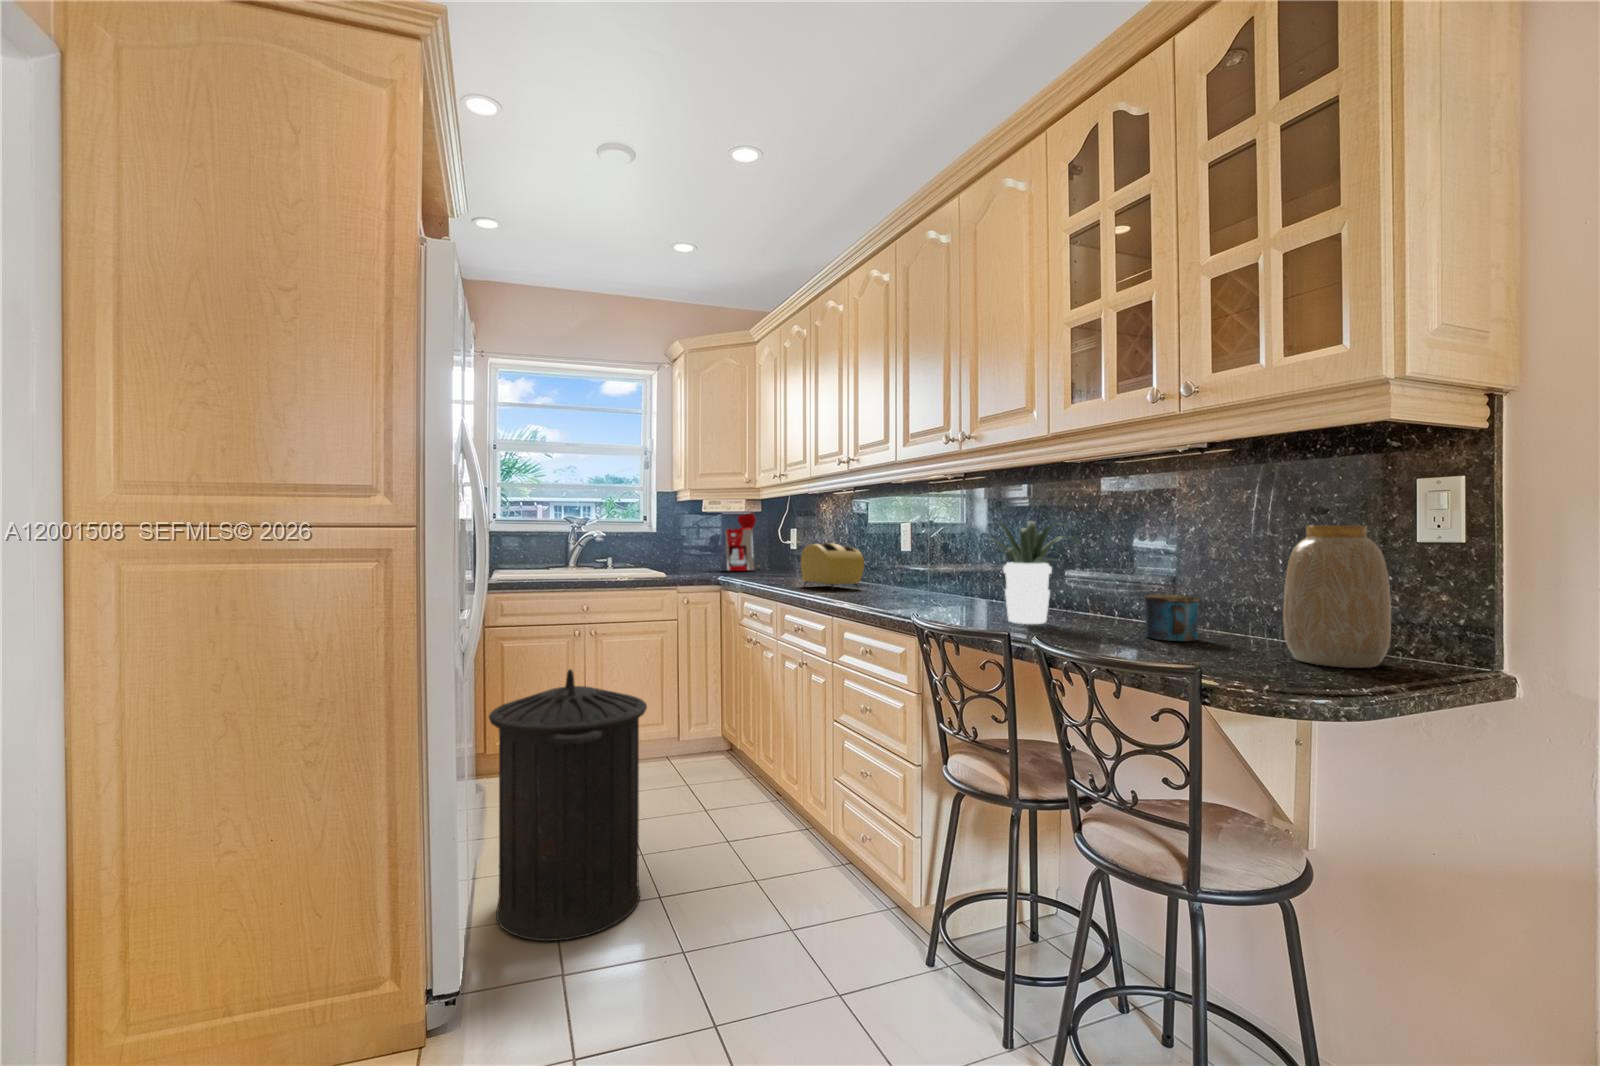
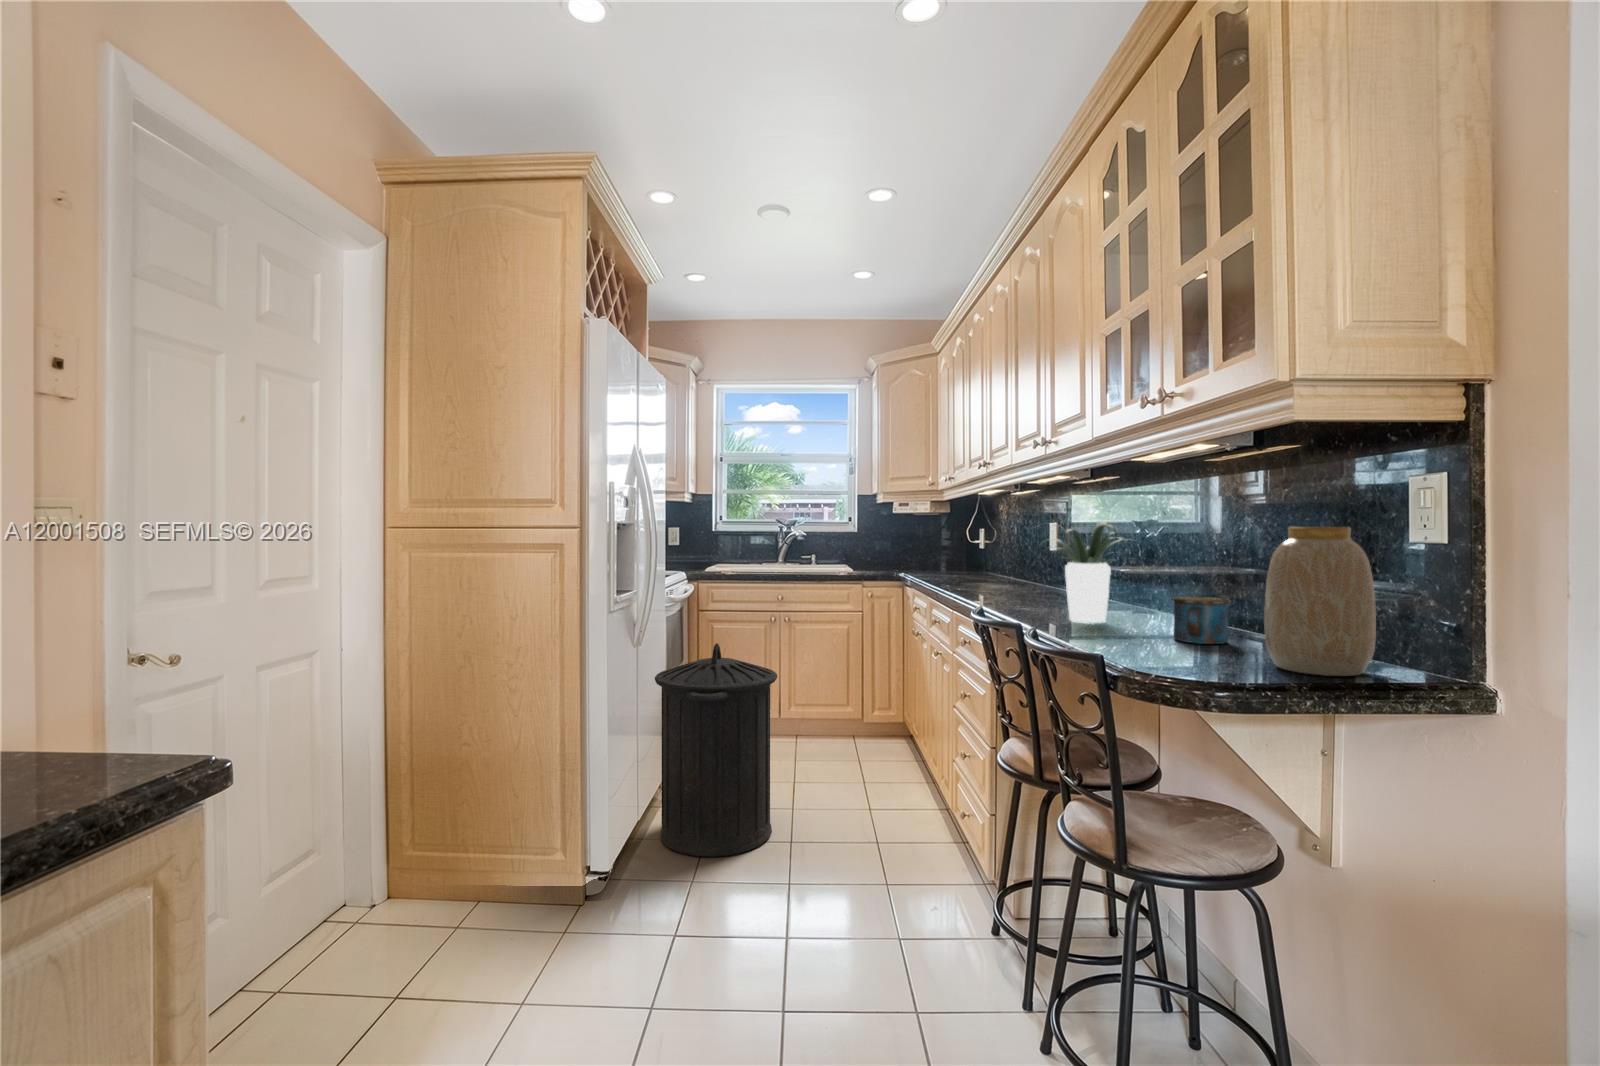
coffee maker: present [726,513,761,571] -> none [917,507,956,569]
toaster: present [801,543,864,589] -> none [952,543,1008,588]

